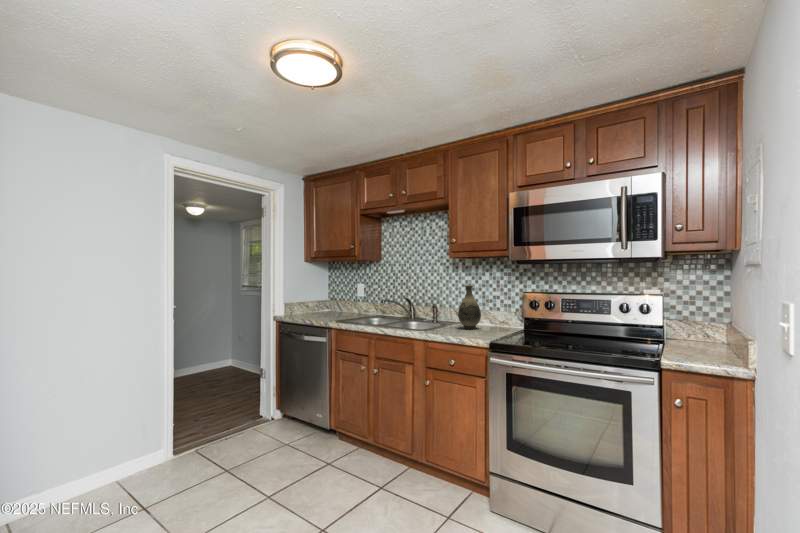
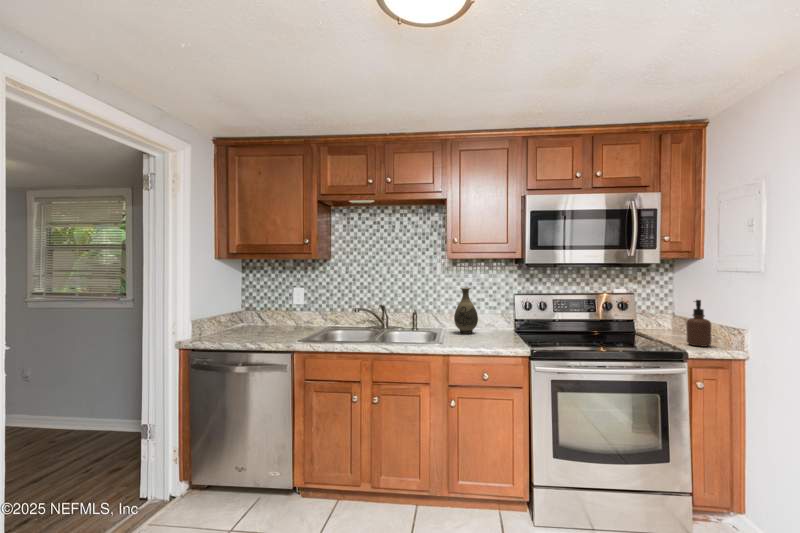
soap dispenser: none [683,300,715,360] -> present [686,300,711,346]

